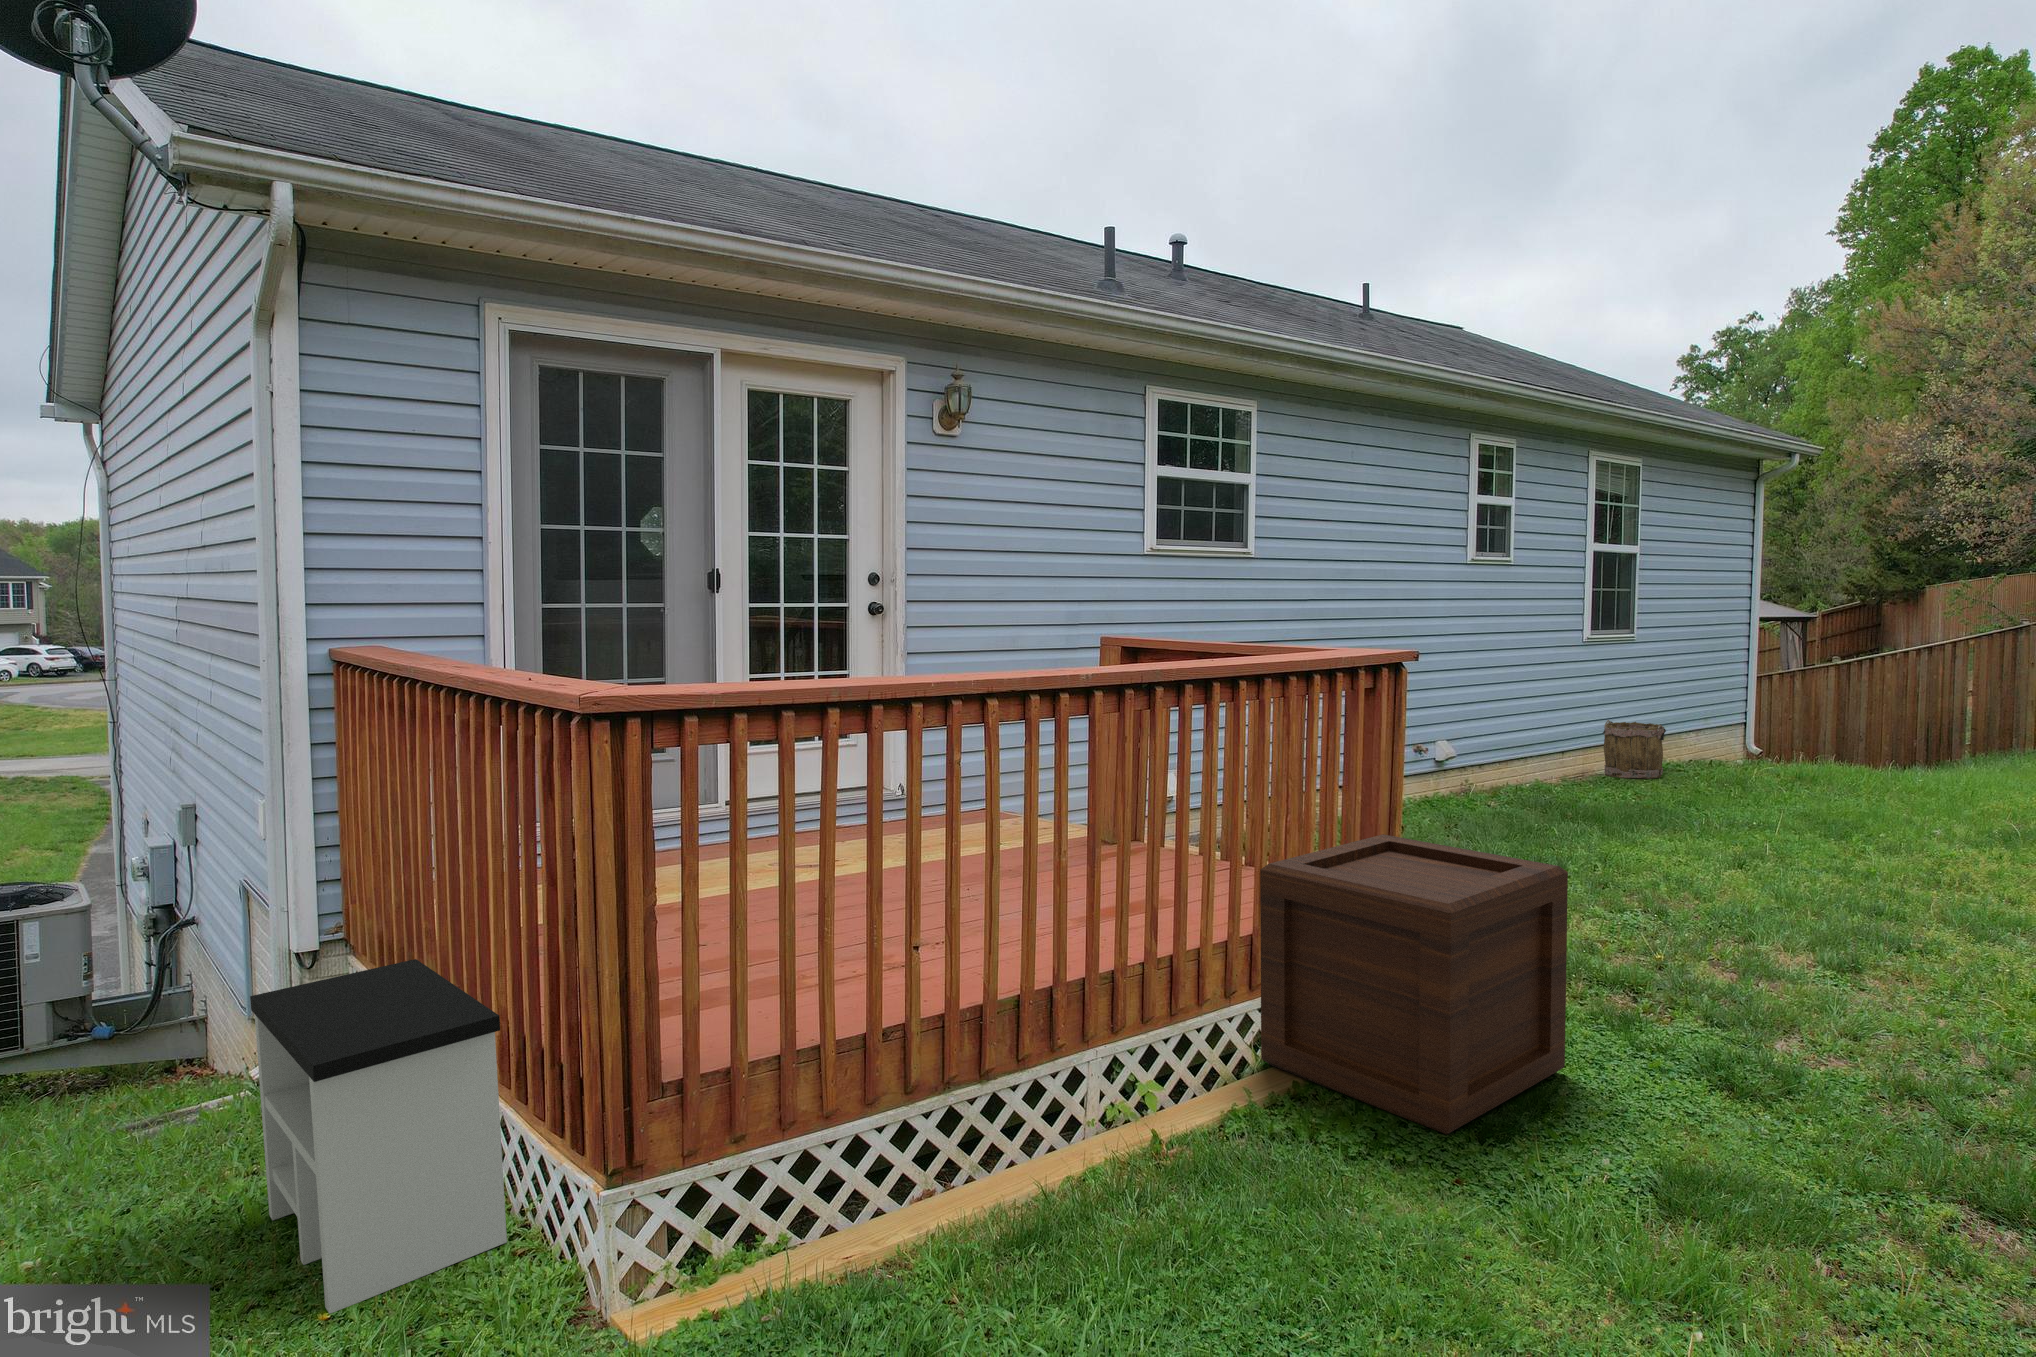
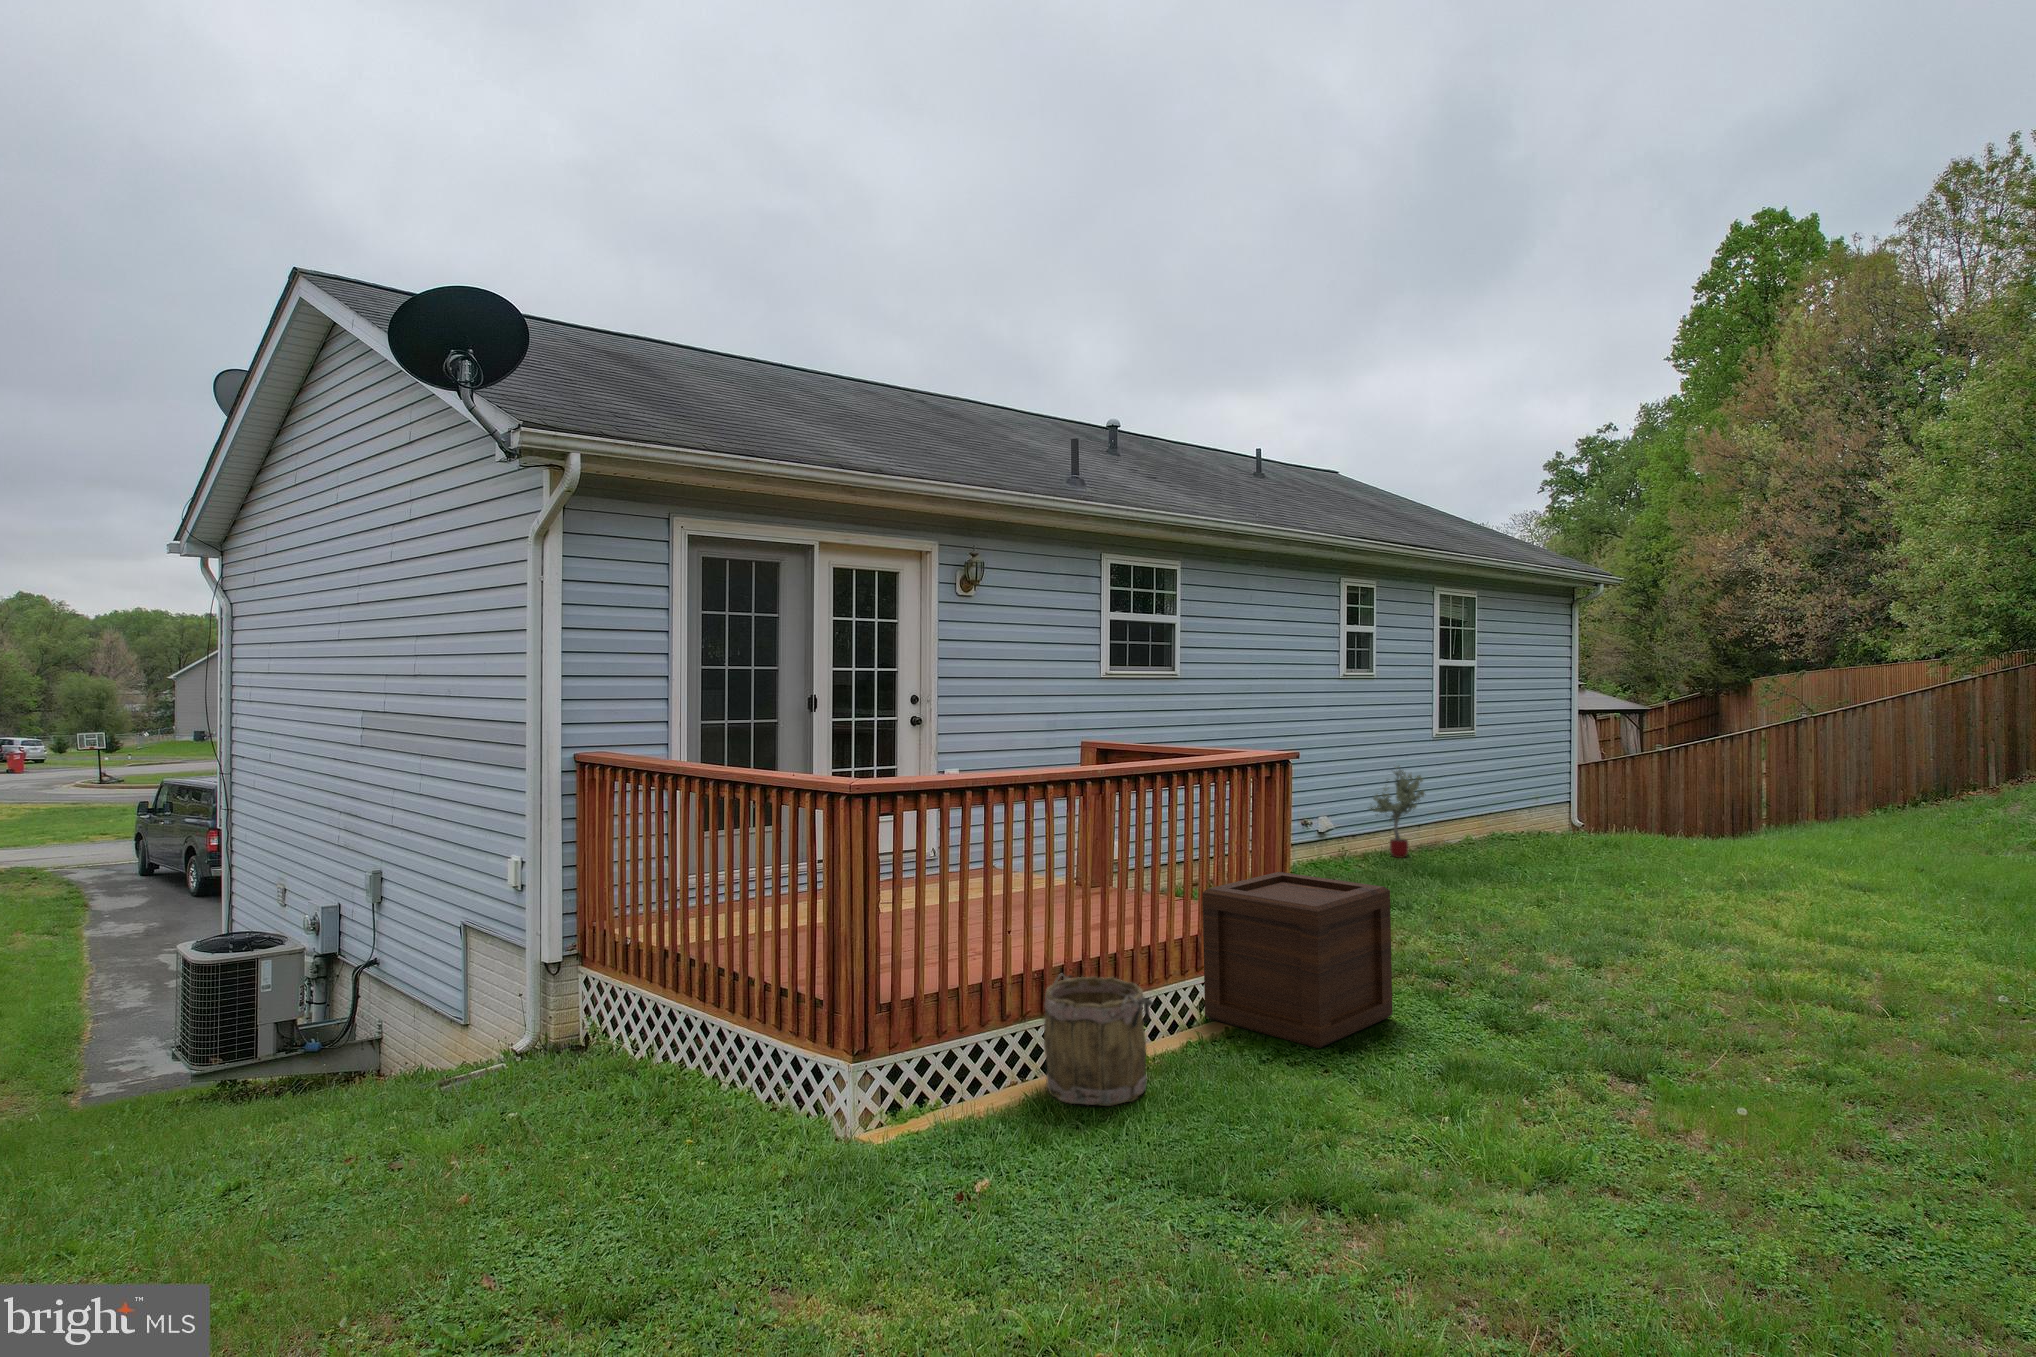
potted tree: none [1496,677,1576,797] -> present [1370,766,1424,858]
bucket: present [1603,720,1666,779] -> present [1044,974,1153,1106]
side table: present [250,959,507,1314] -> none [611,949,776,1141]

